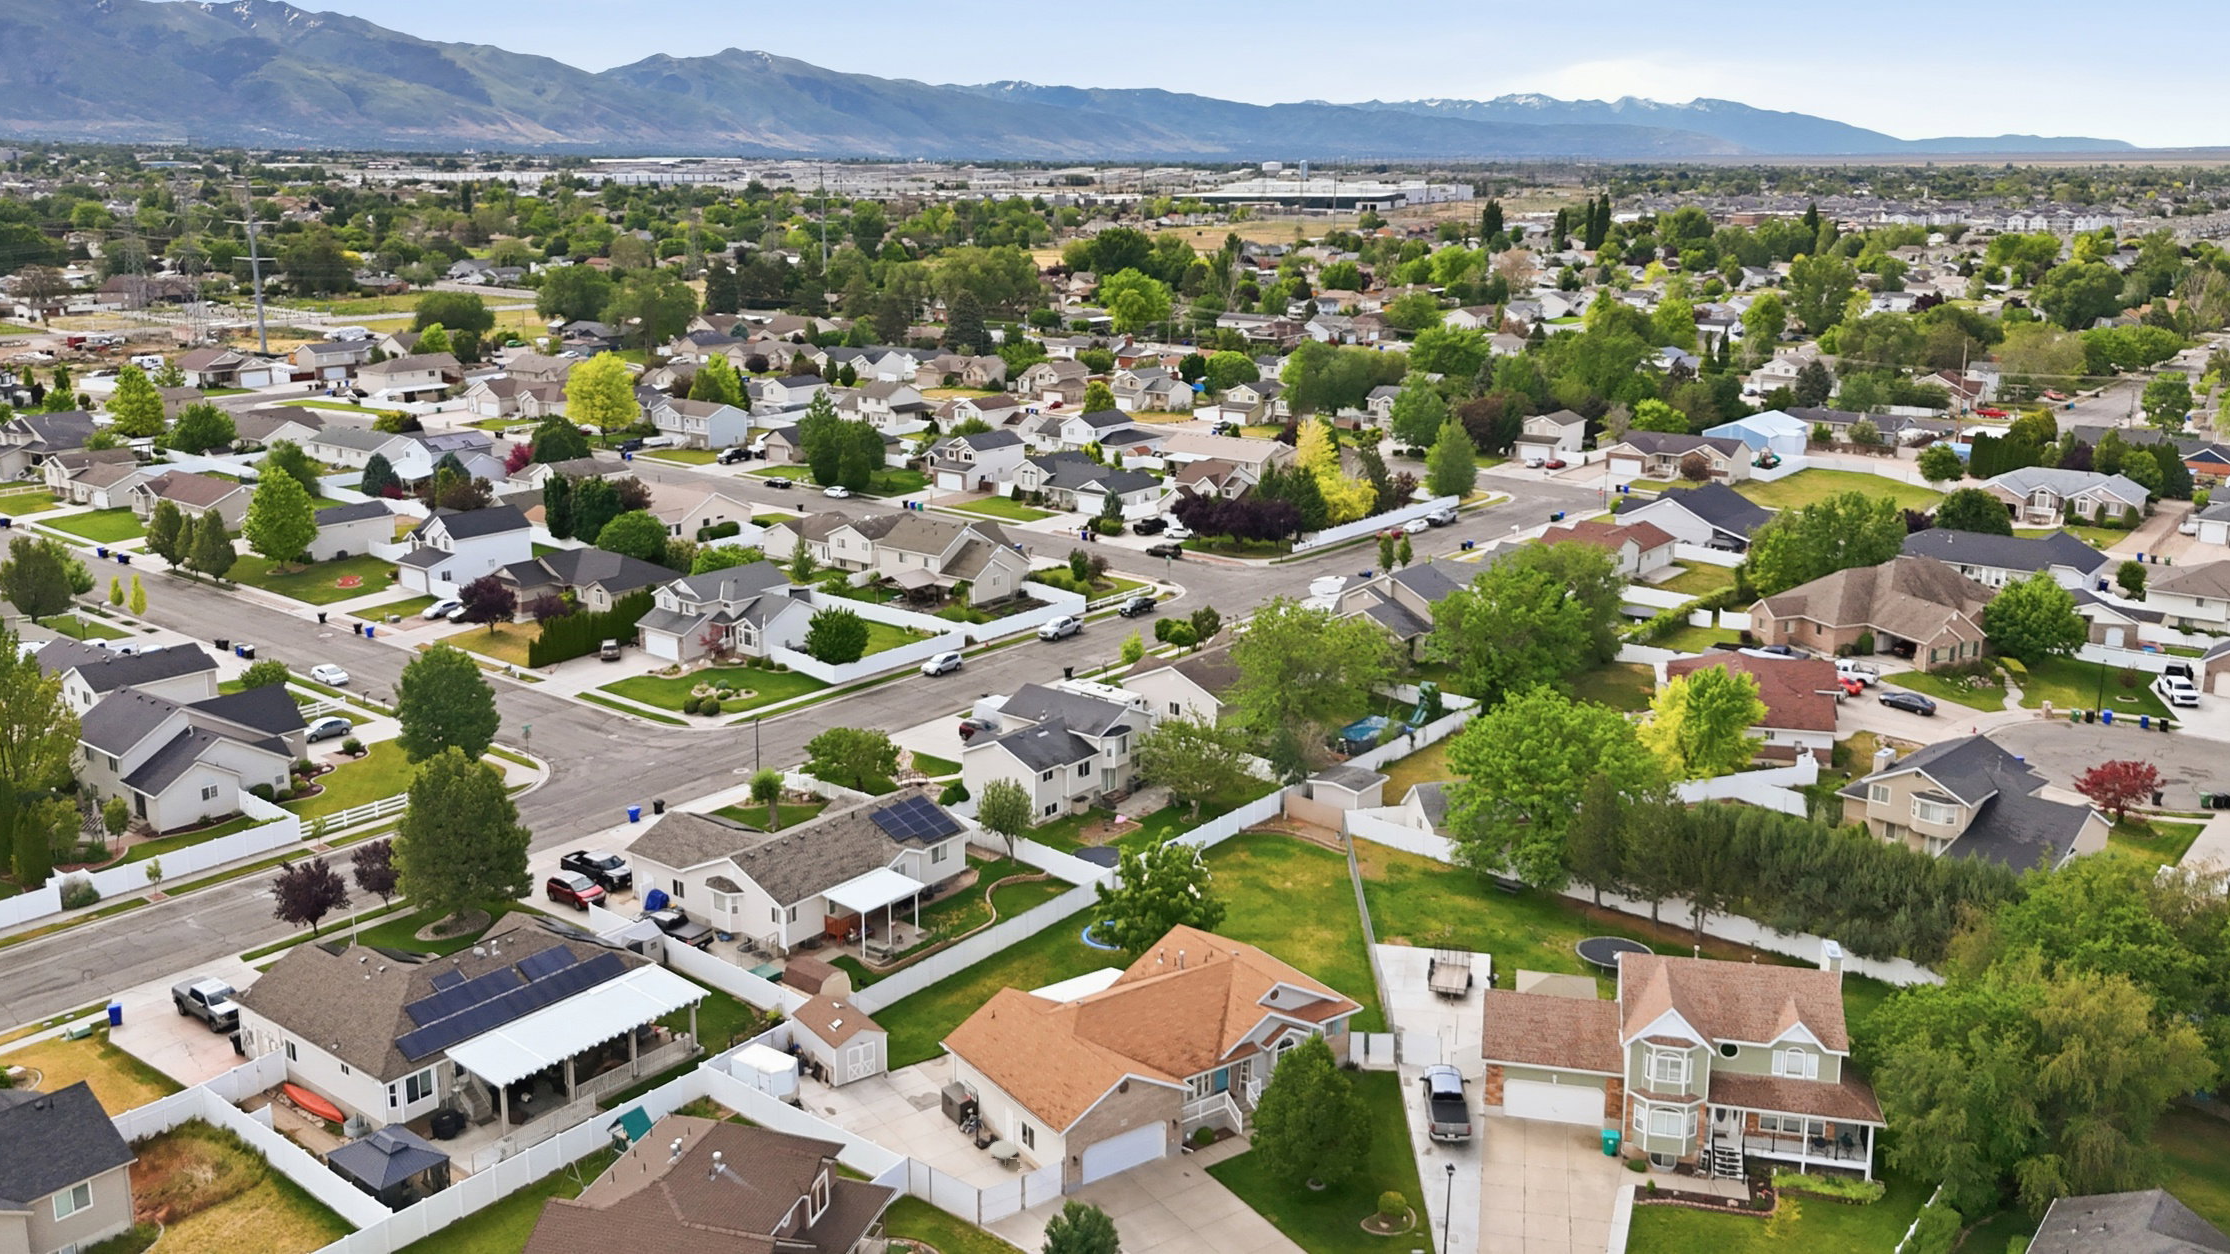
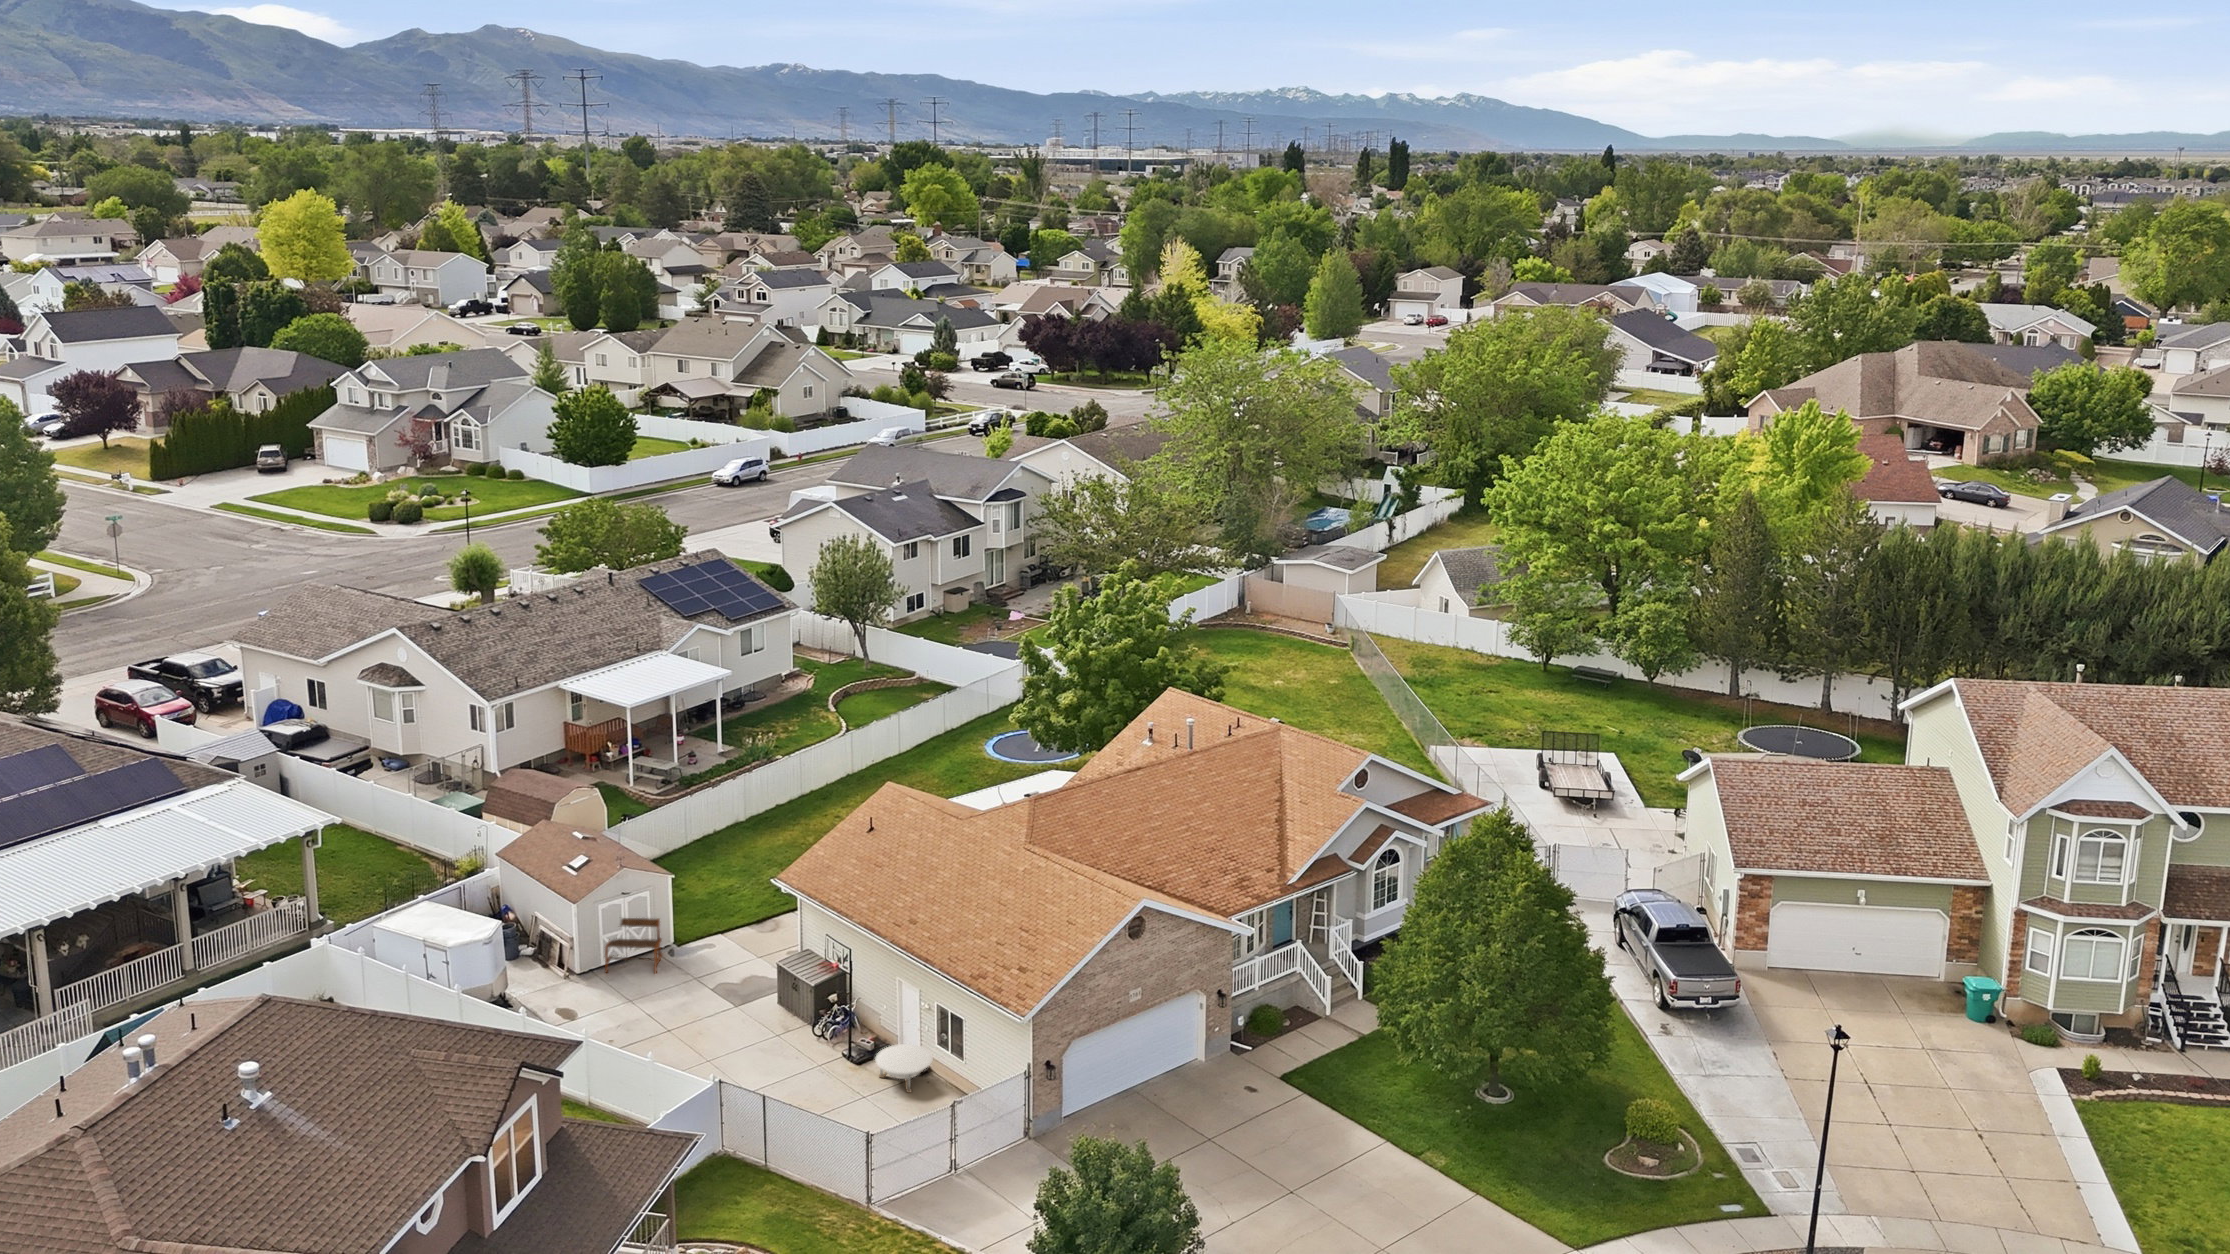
bench: none [852,1057,882,1090] -> present [605,918,662,973]

